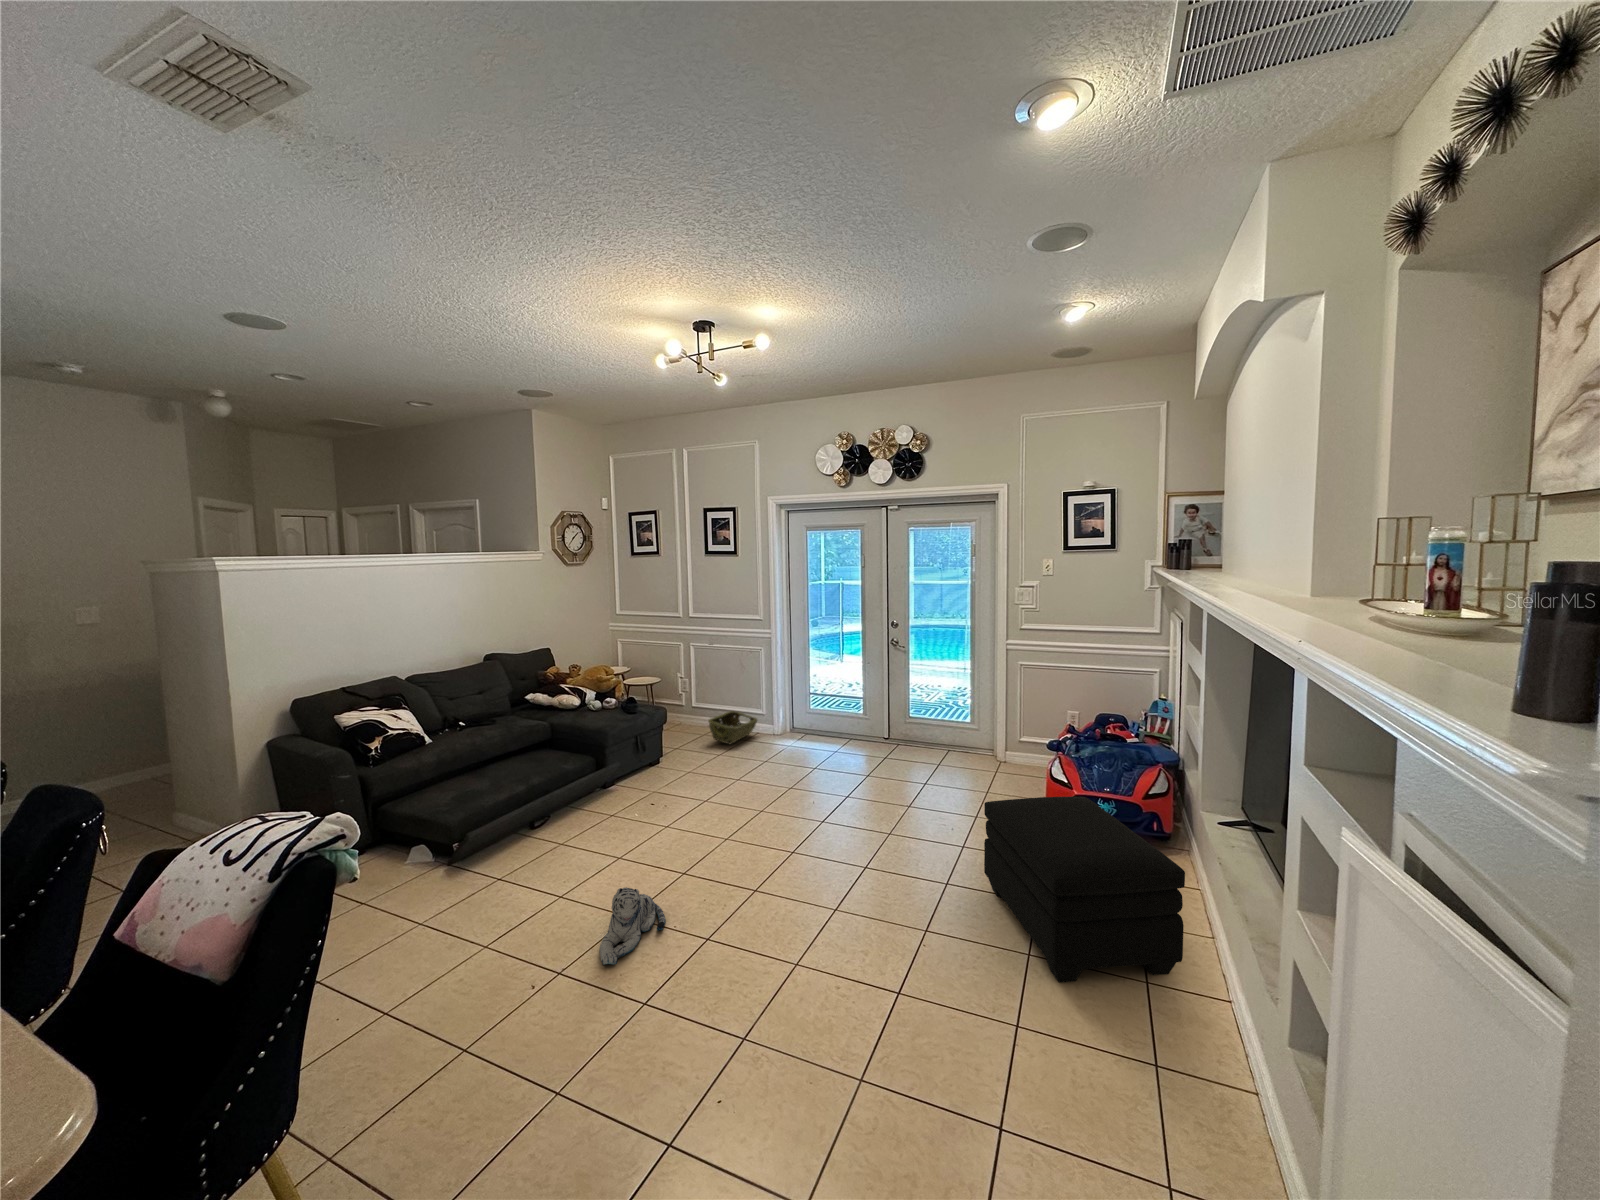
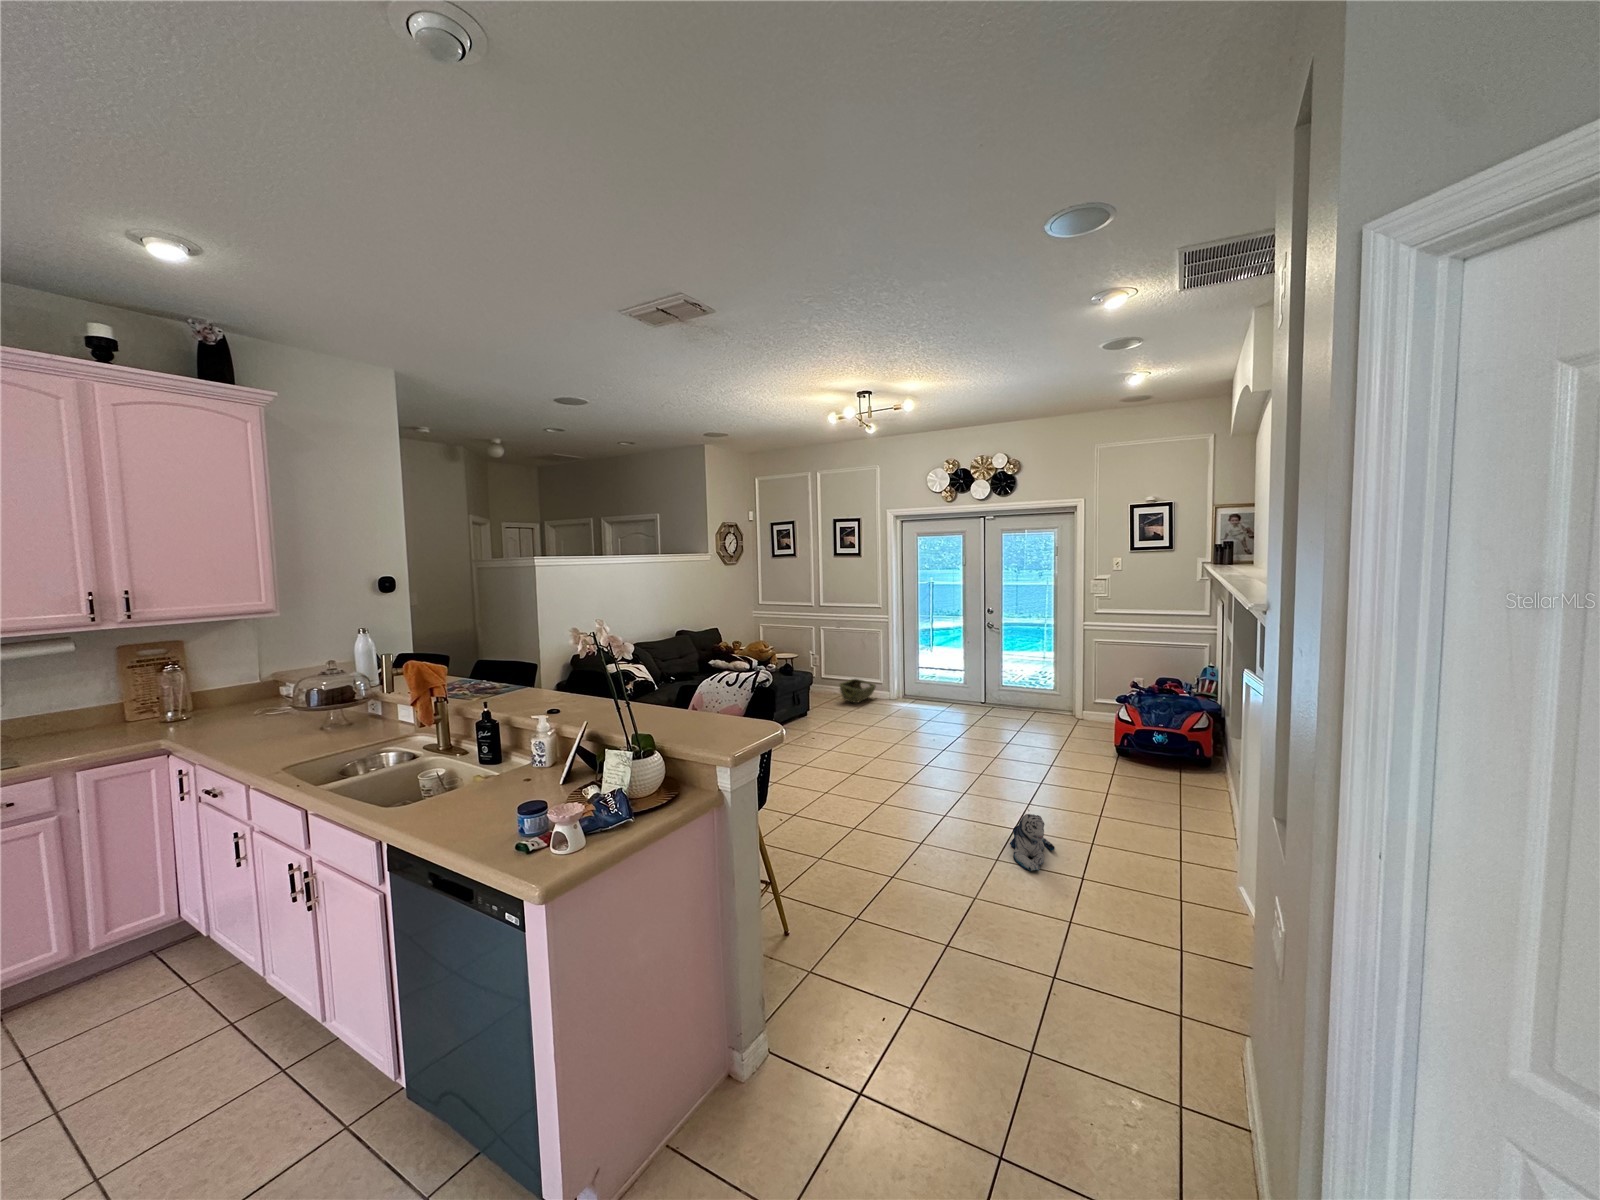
ottoman: present [984,797,1185,983] -> none [1070,724,1213,833]
plush toy: present [600,887,666,965] -> present [1010,814,1055,871]

